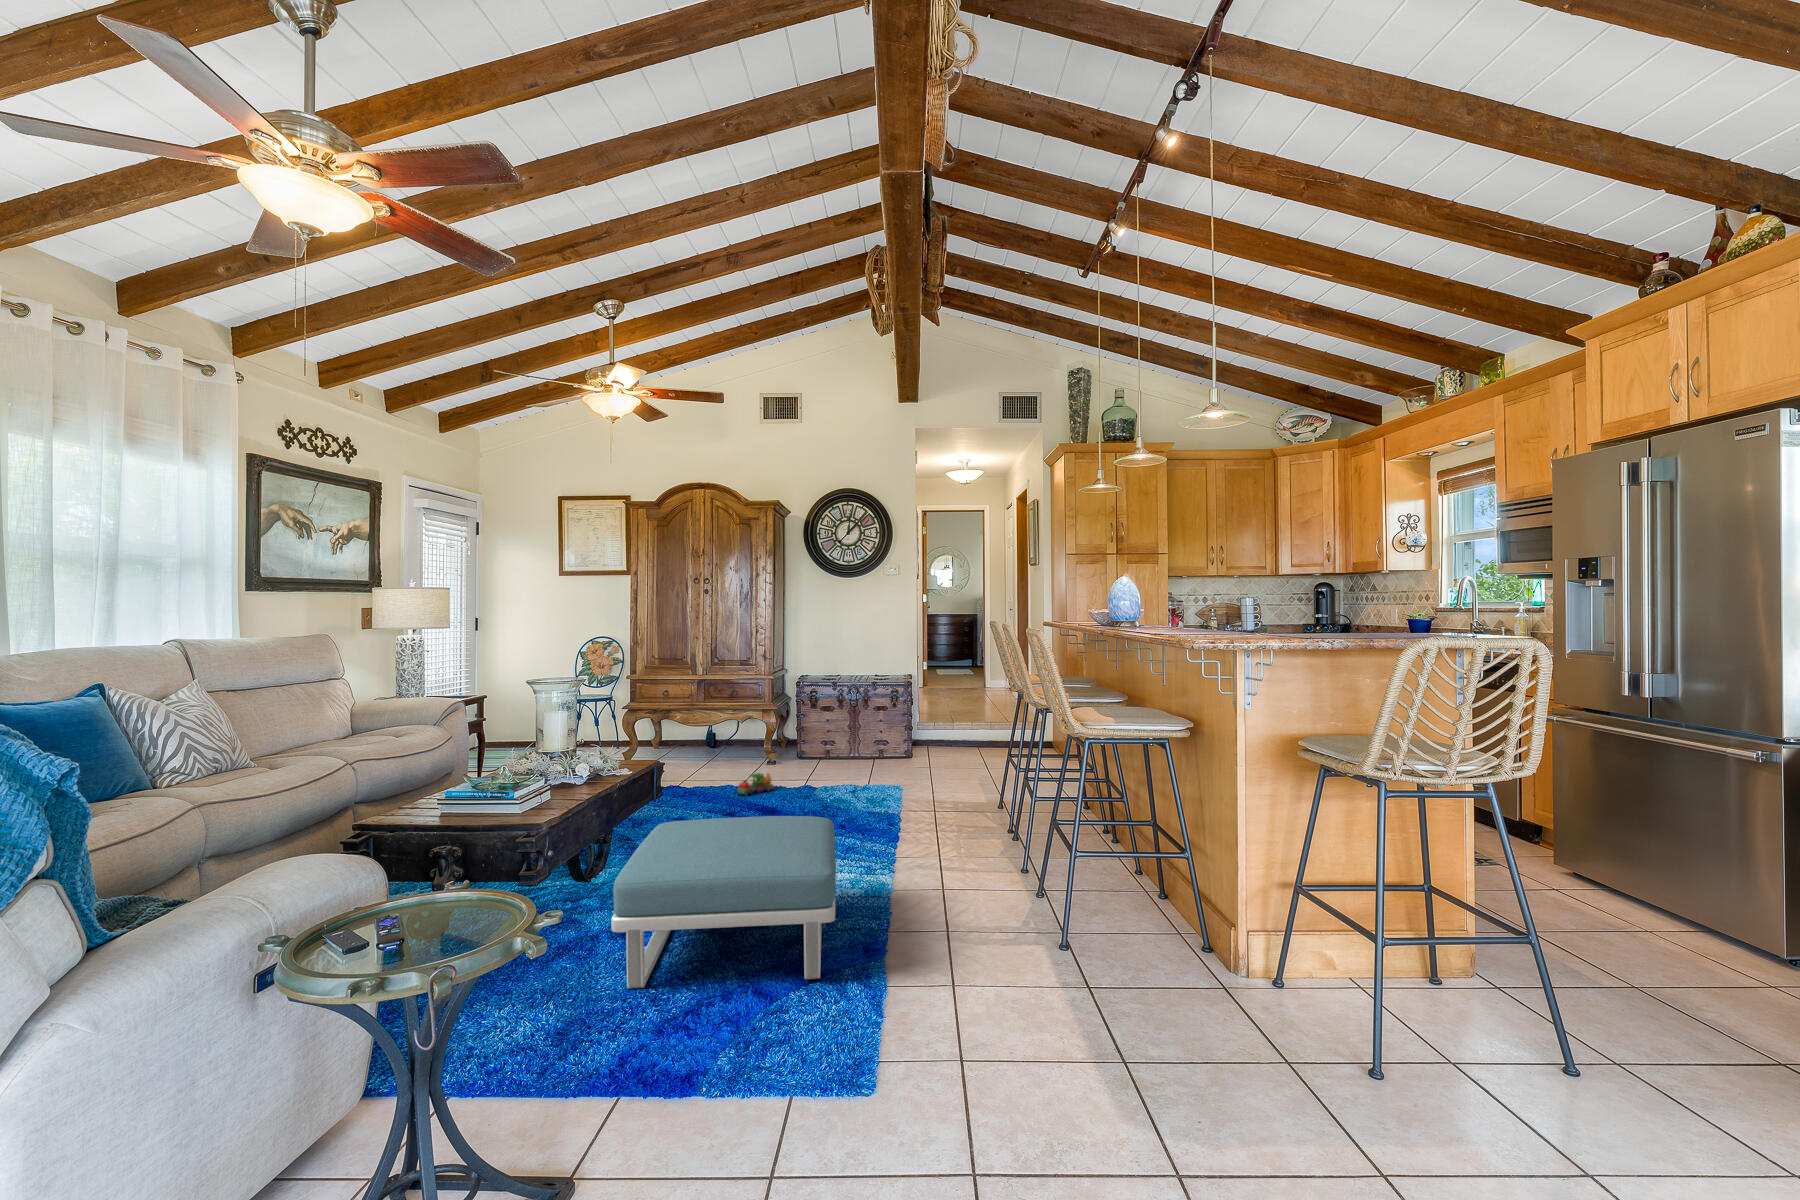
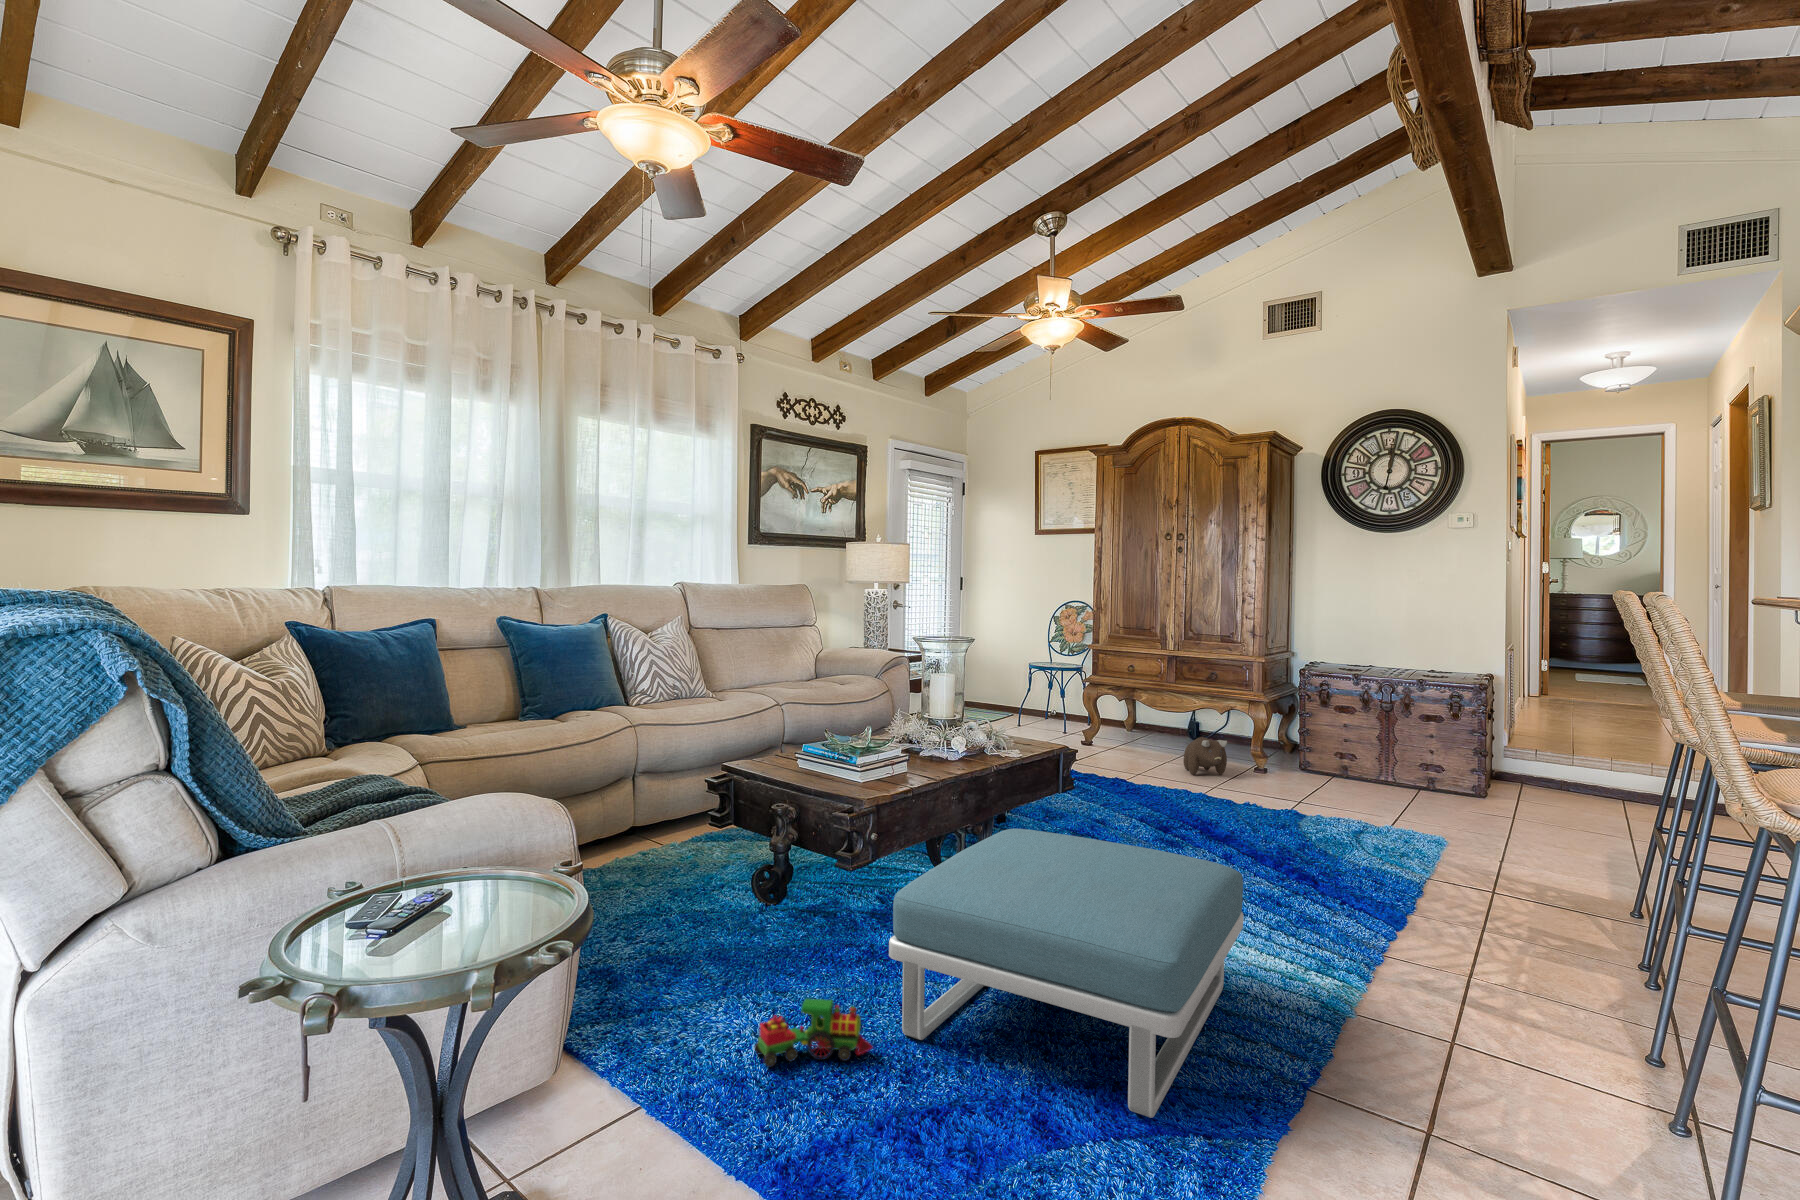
plush toy: none [718,740,753,771] -> present [1184,737,1227,775]
toy train: present [737,773,774,796] -> present [754,999,872,1067]

